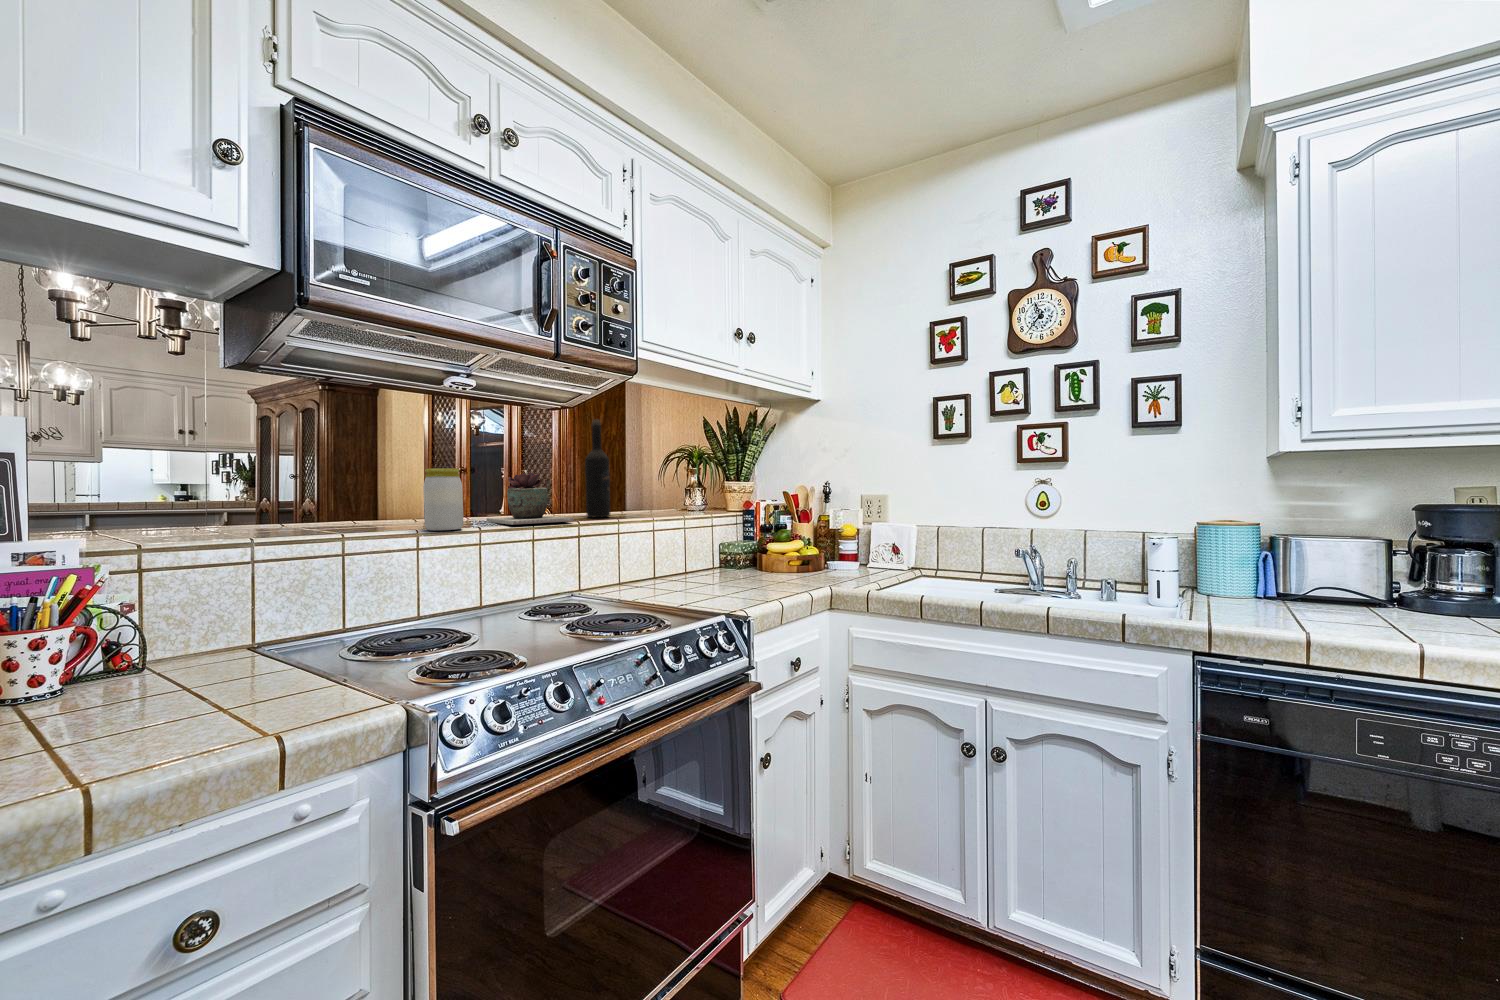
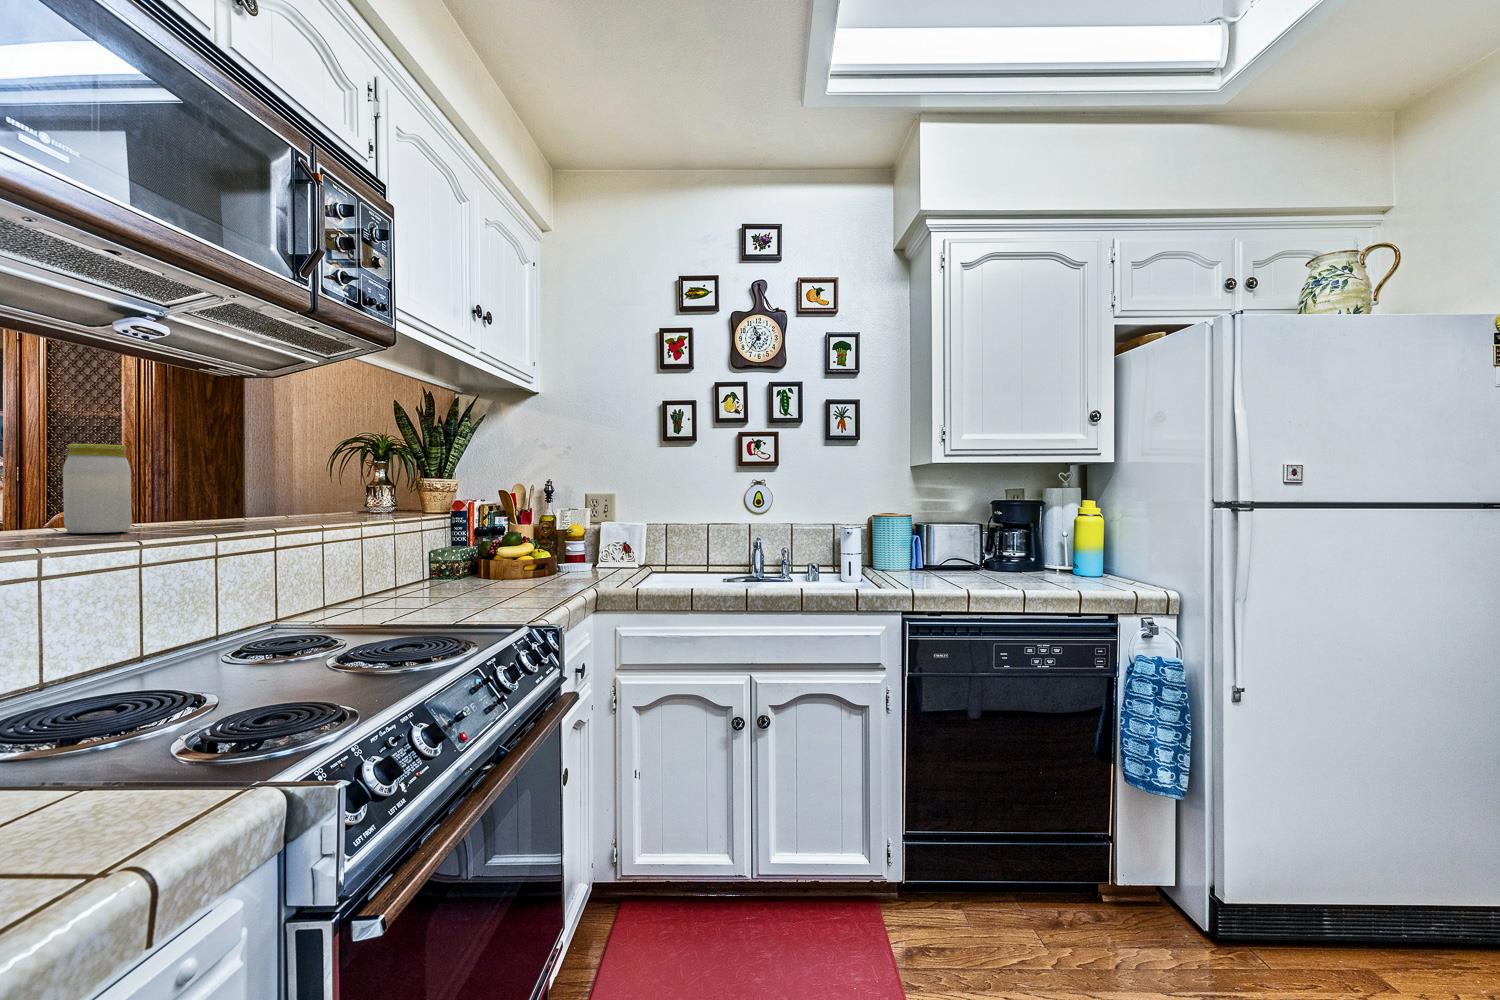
wine bottle: present [585,419,610,518] -> none [275,392,311,518]
succulent plant: present [486,472,574,525] -> none [127,455,282,525]

